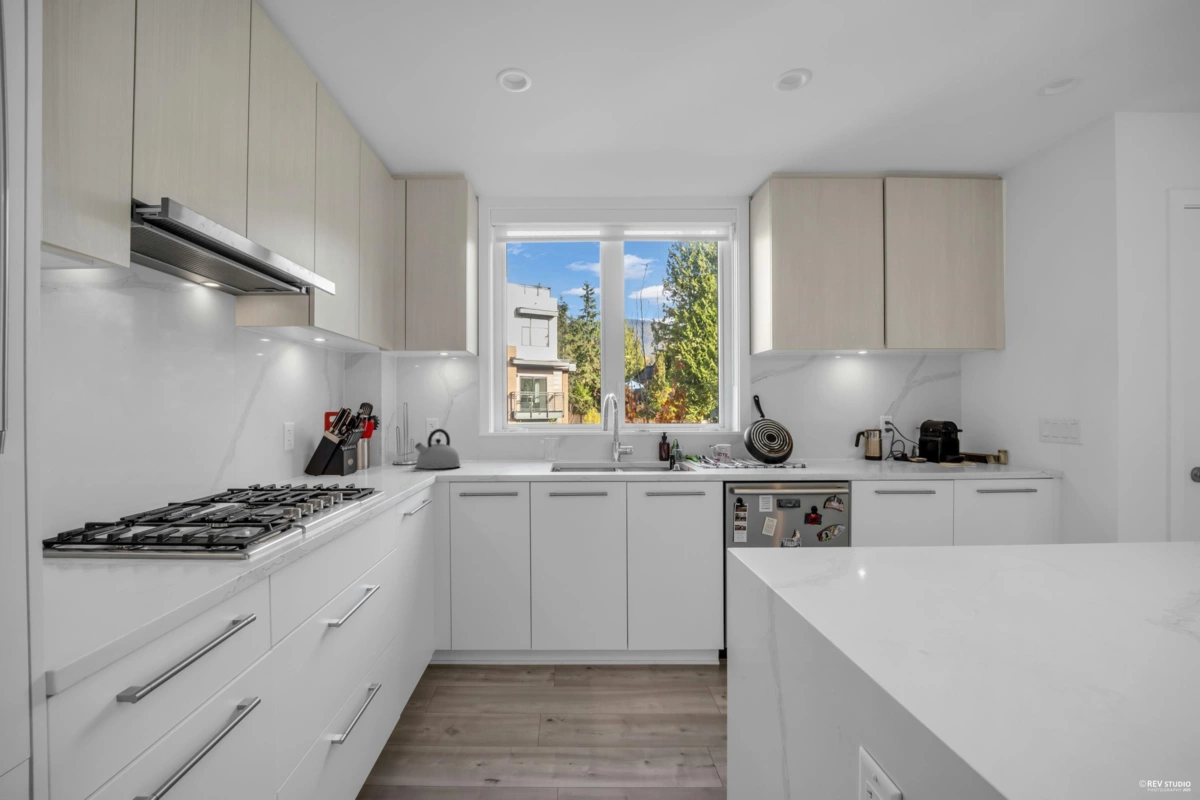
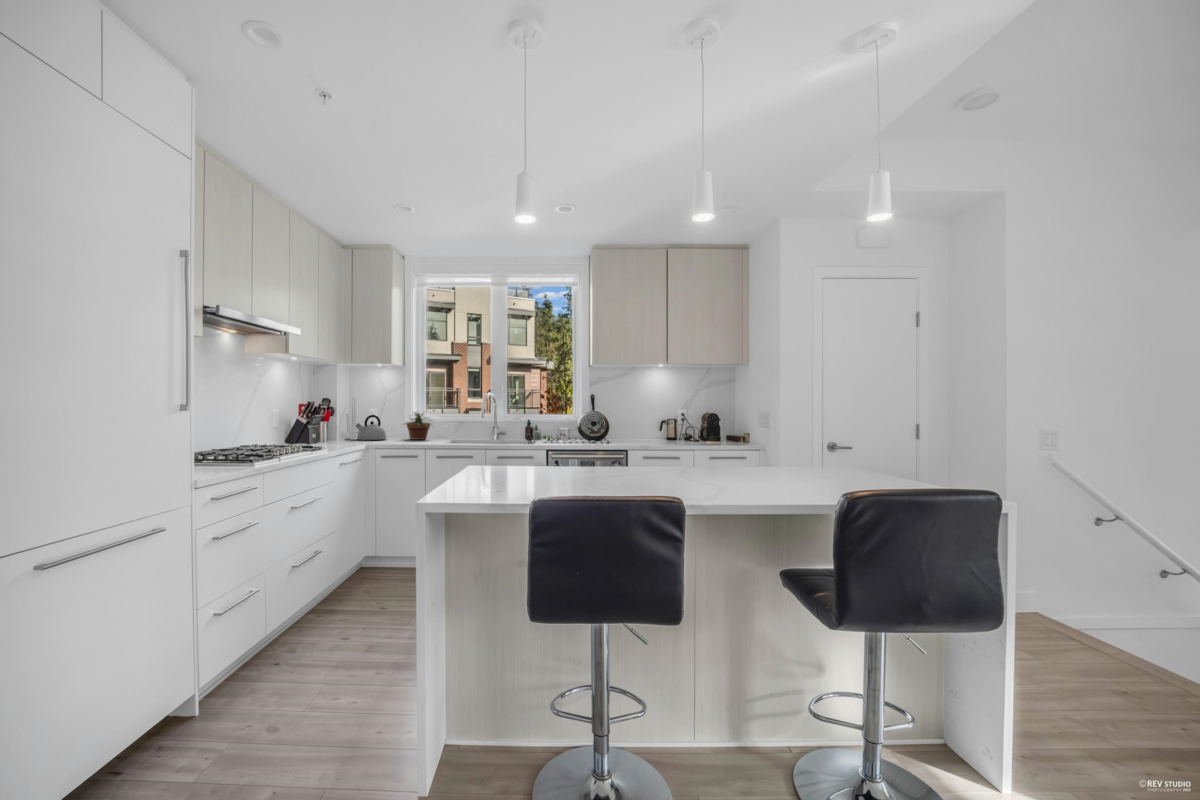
potted plant: none [478,420,529,465] -> present [406,412,431,440]

